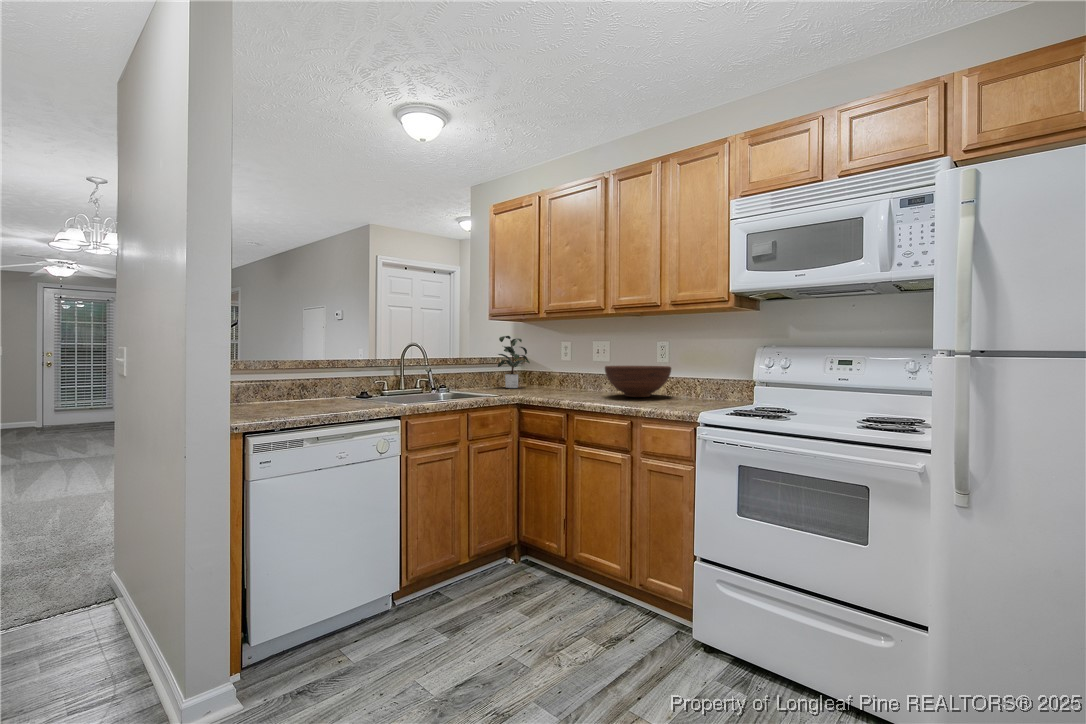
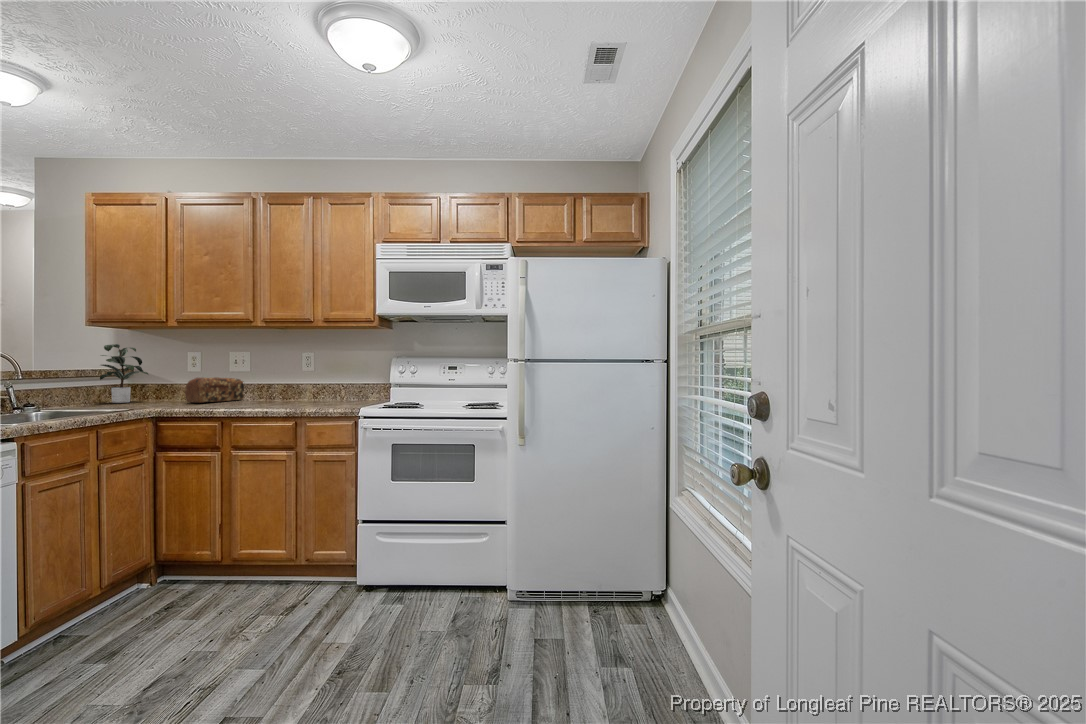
fruit bowl: present [605,366,671,397] -> none [254,374,320,402]
bread loaf: none [553,367,603,392] -> present [185,377,244,403]

